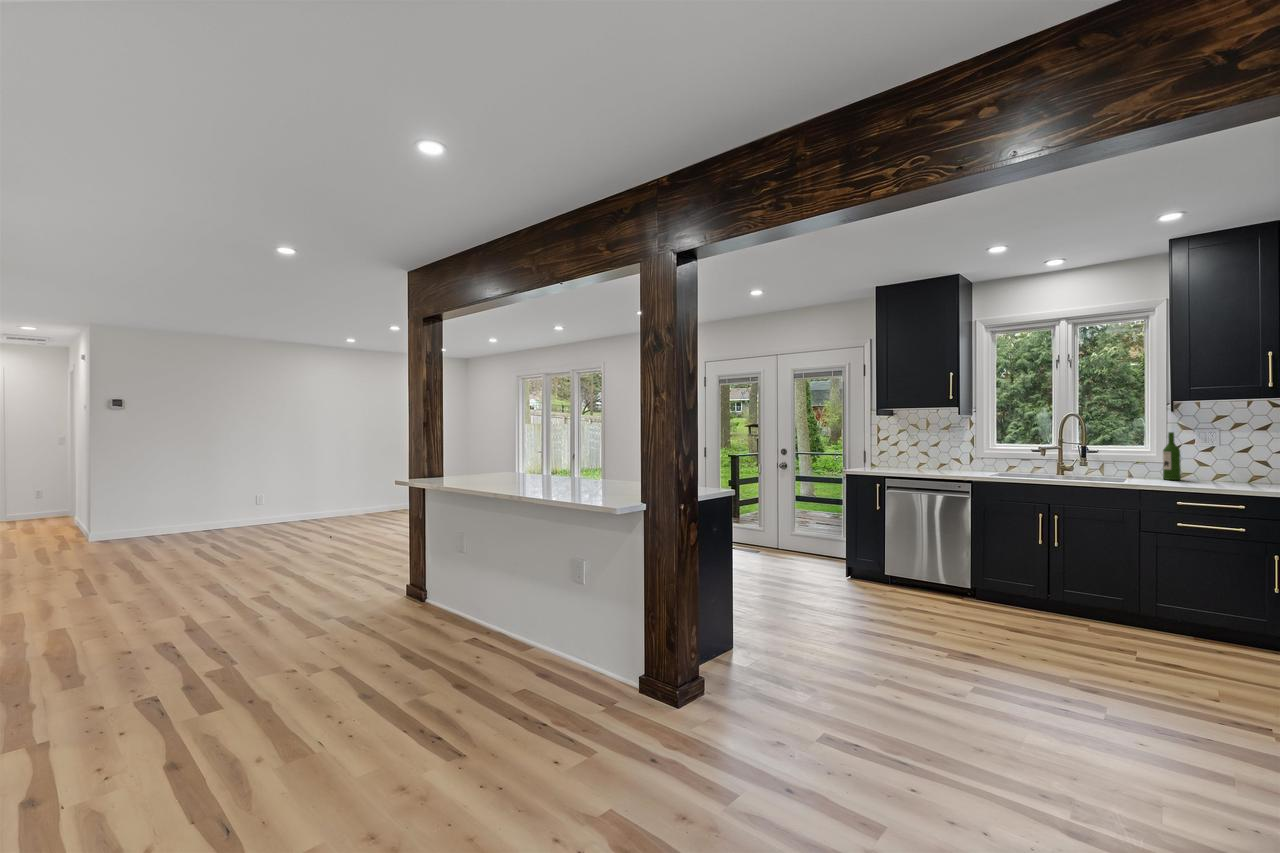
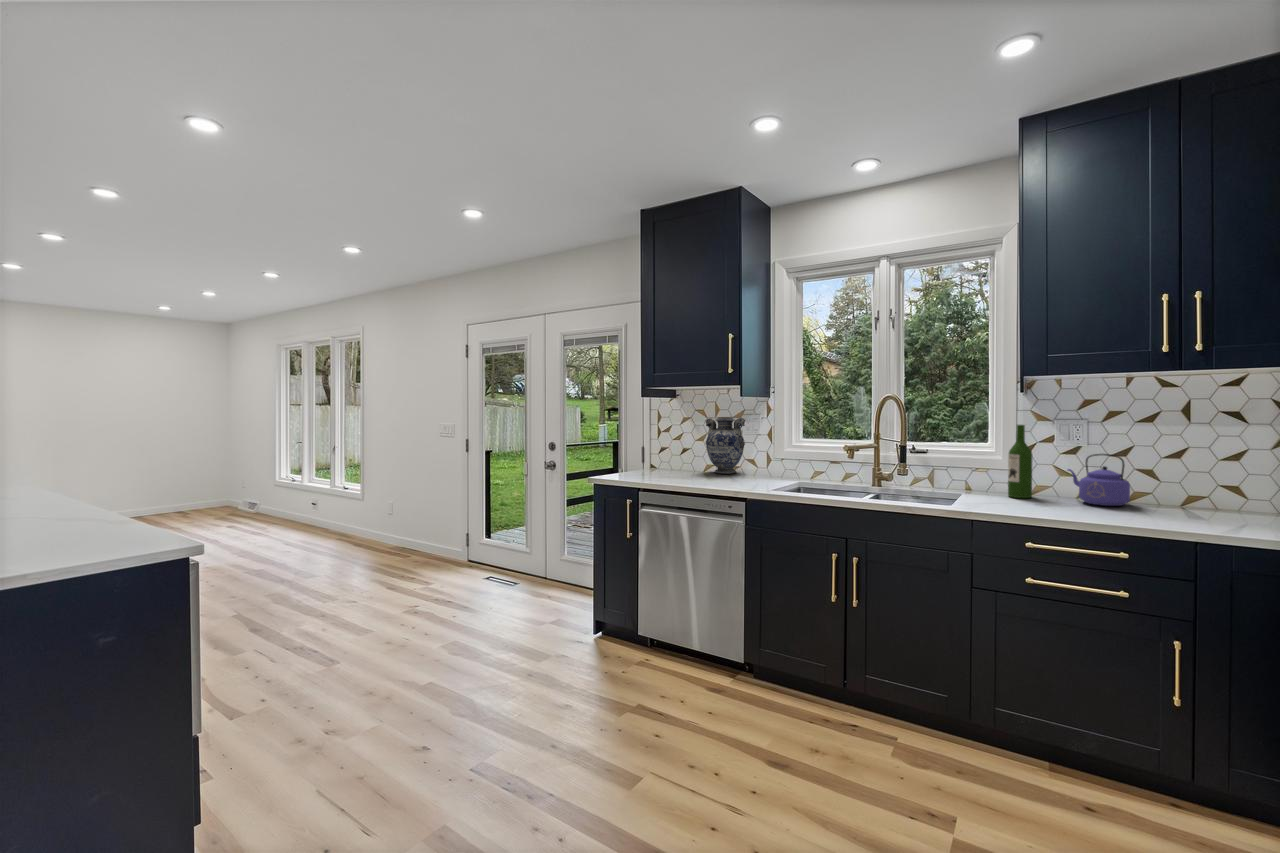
vase: none [921,429,954,469] -> present [706,417,745,474]
kettle: none [1206,450,1250,483] -> present [1068,454,1130,506]

